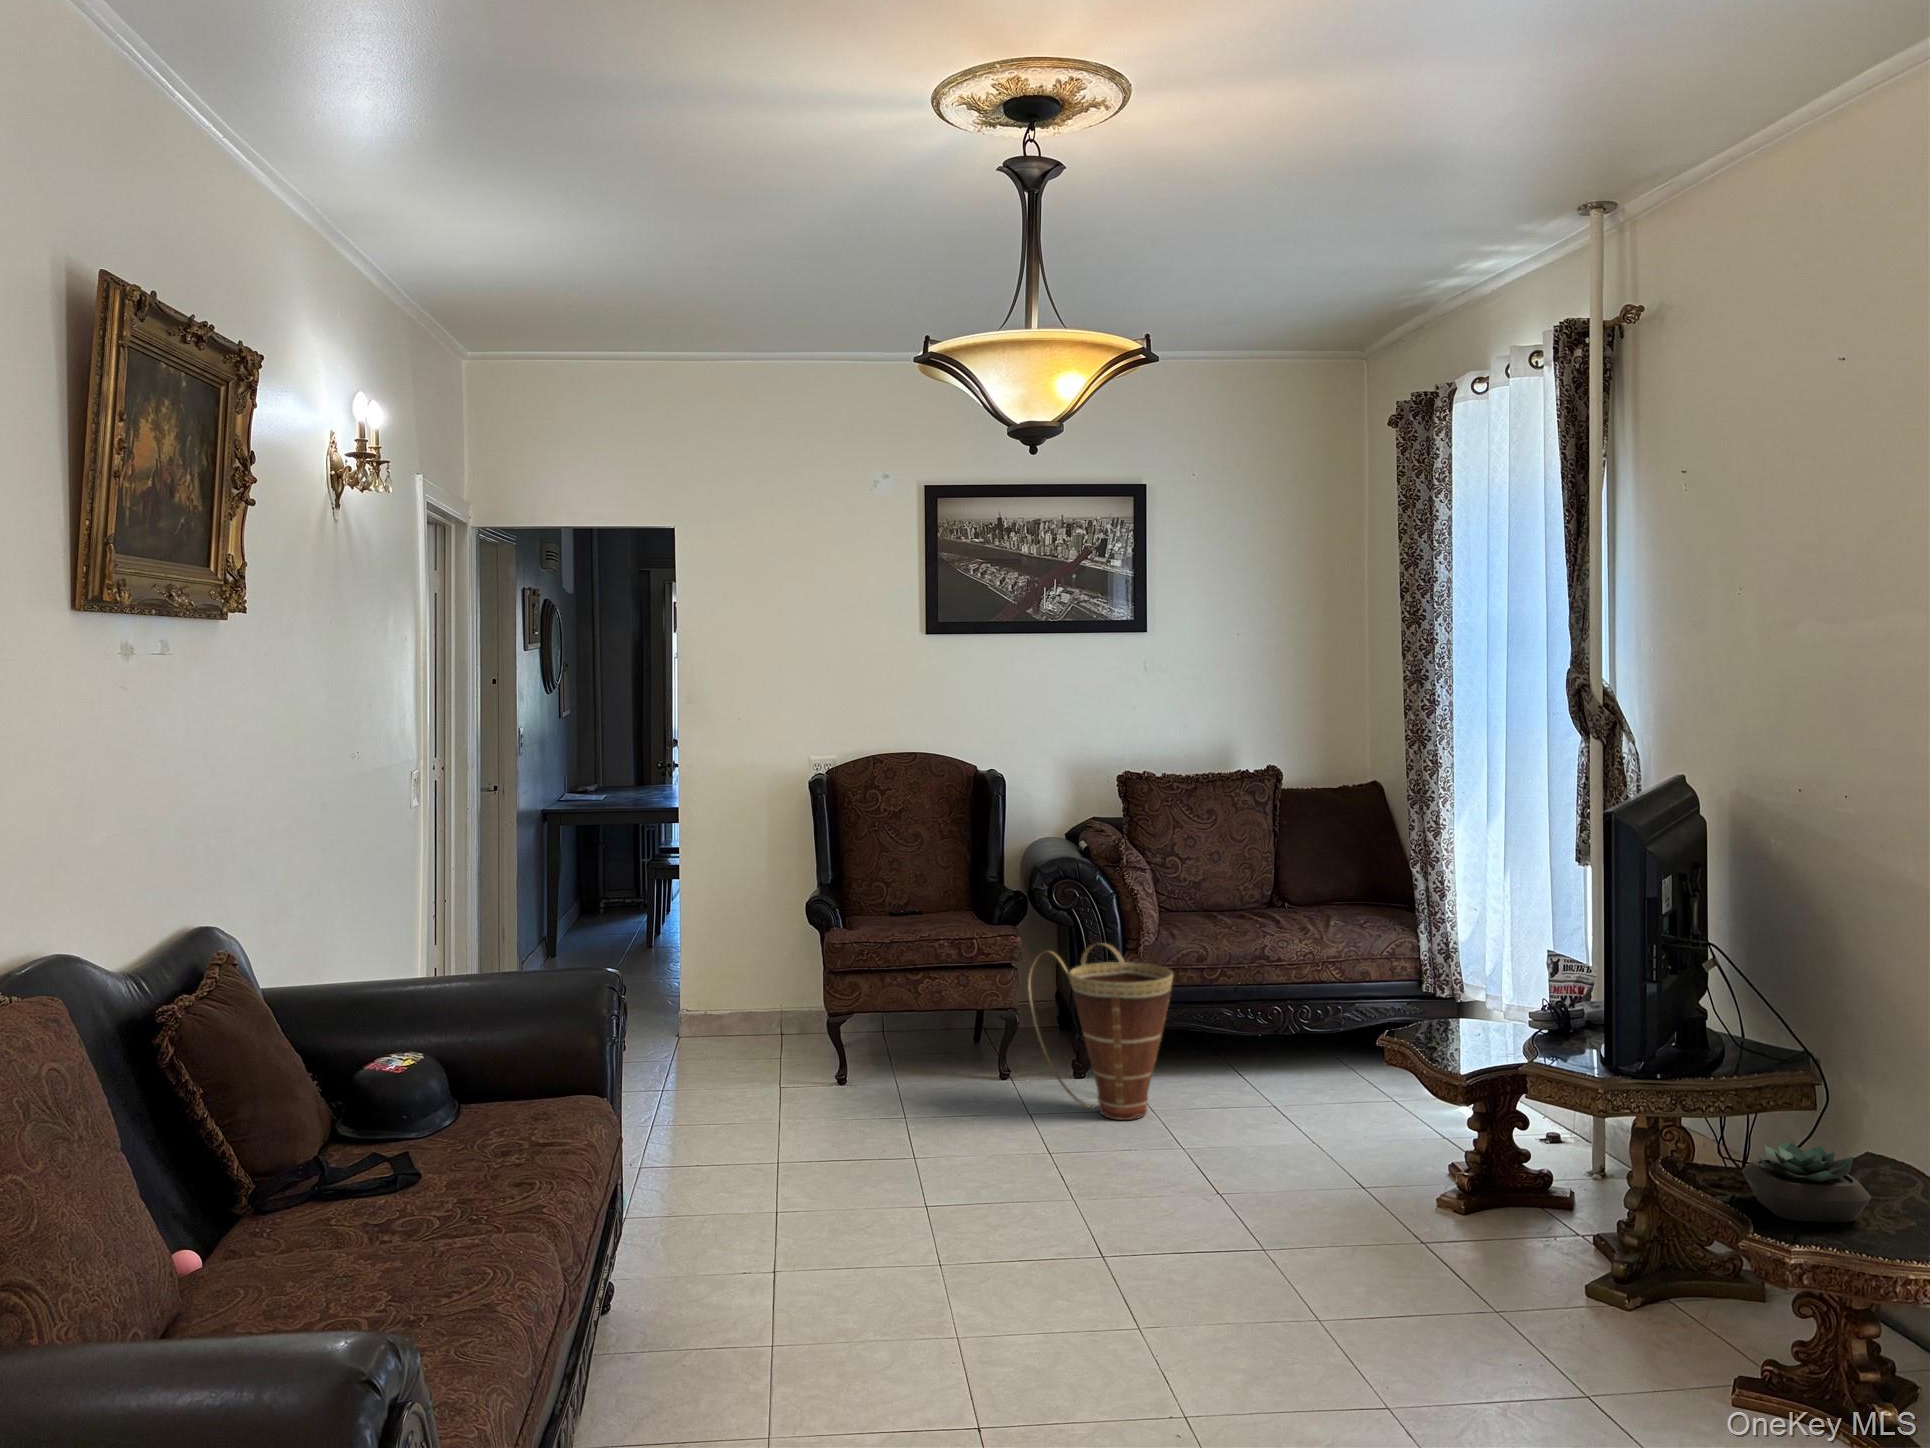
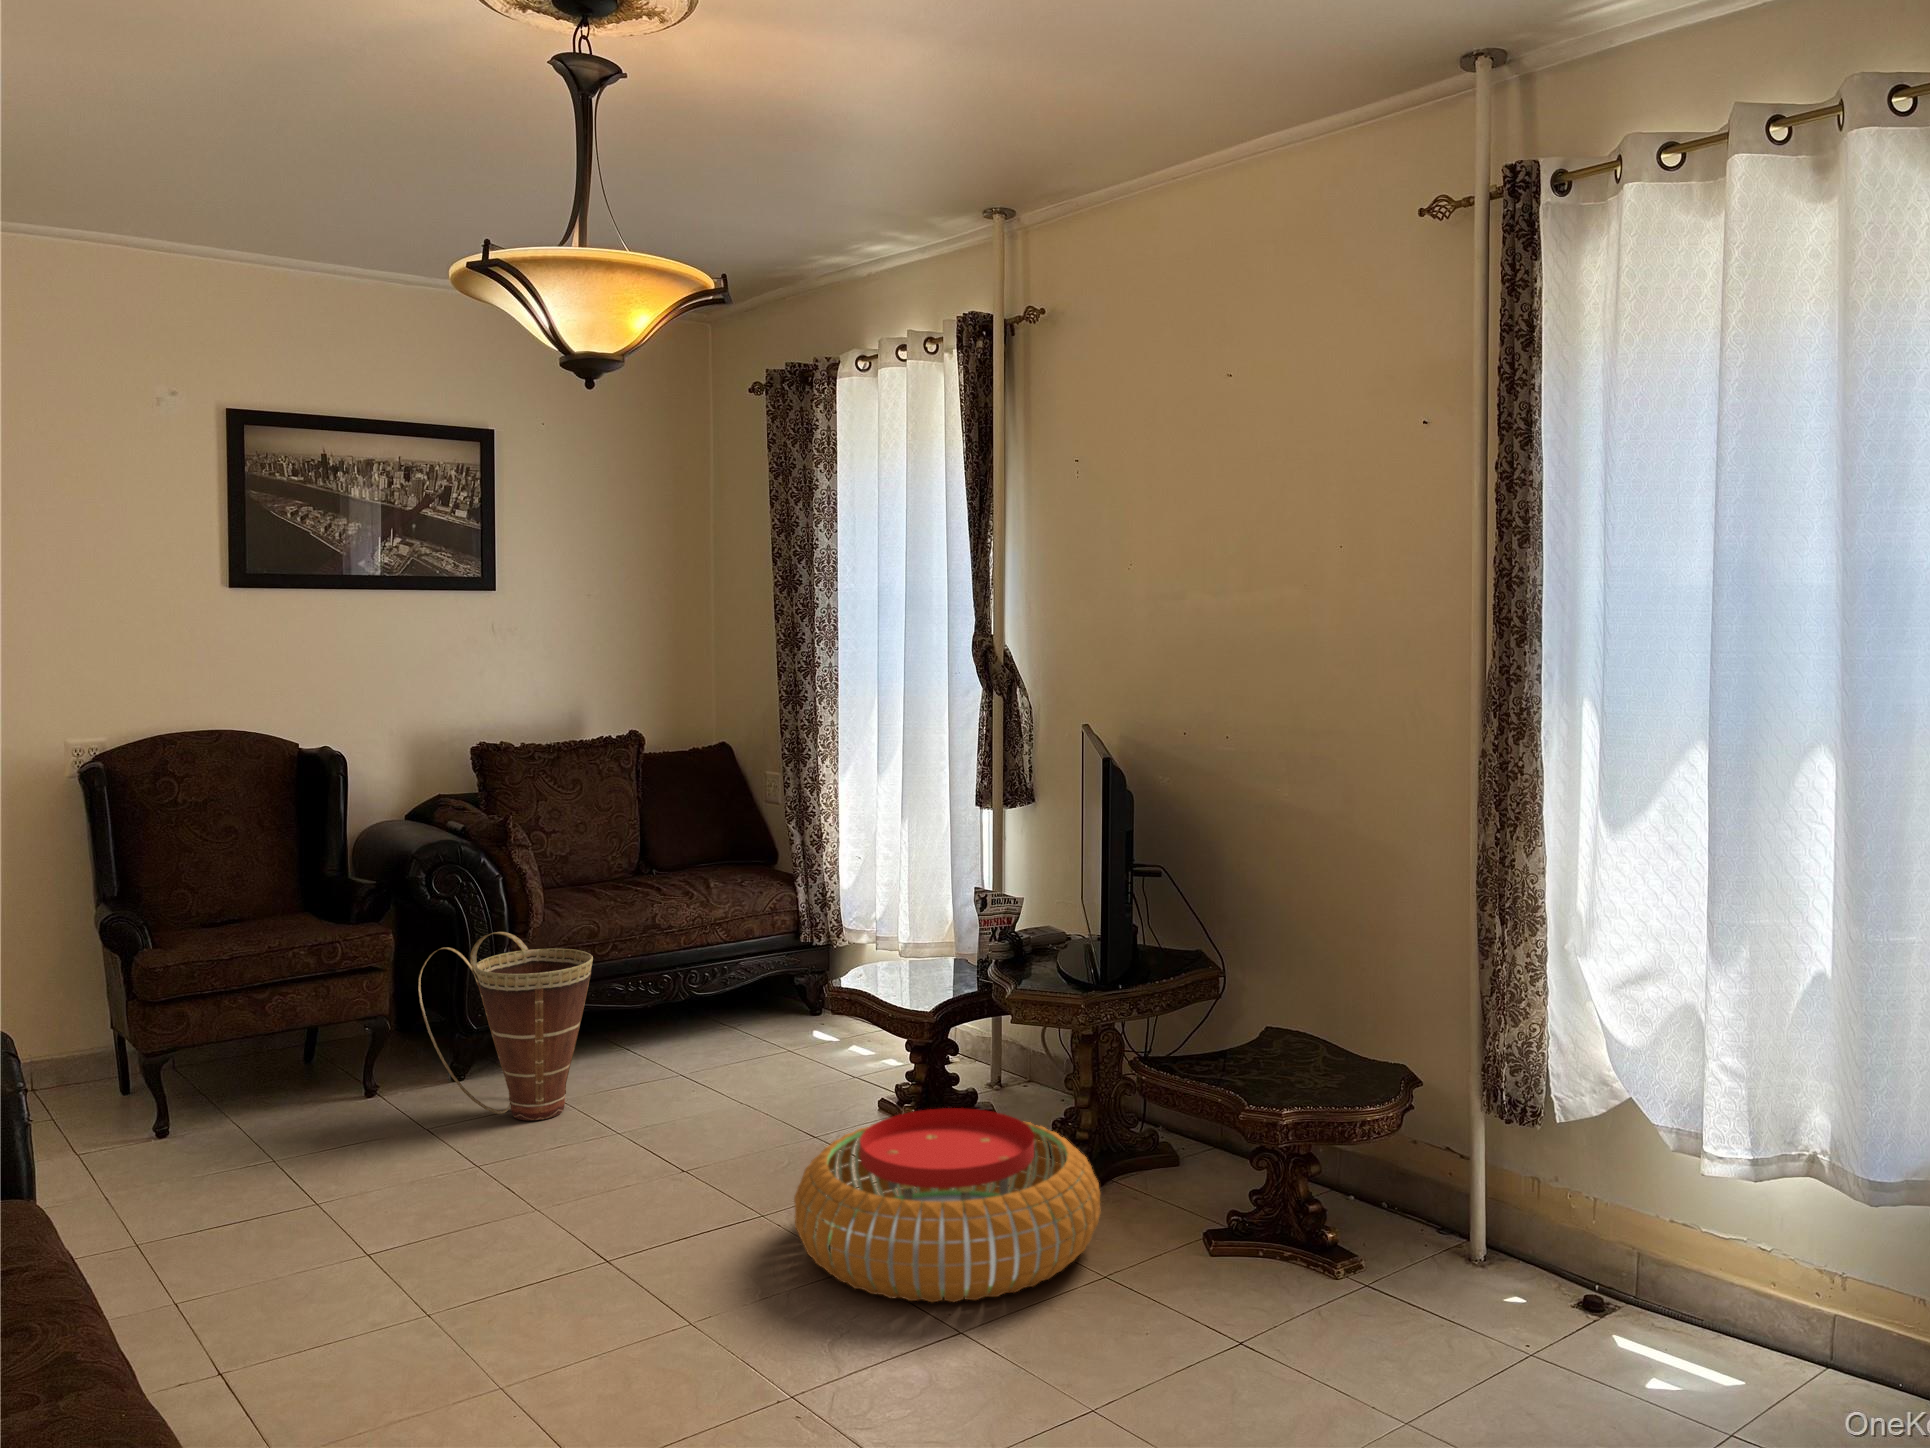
succulent plant: present [1742,1141,1871,1222] -> none [1210,1028,1307,1092]
pouf: none [1260,1169,1605,1379] -> present [794,1108,1101,1302]

